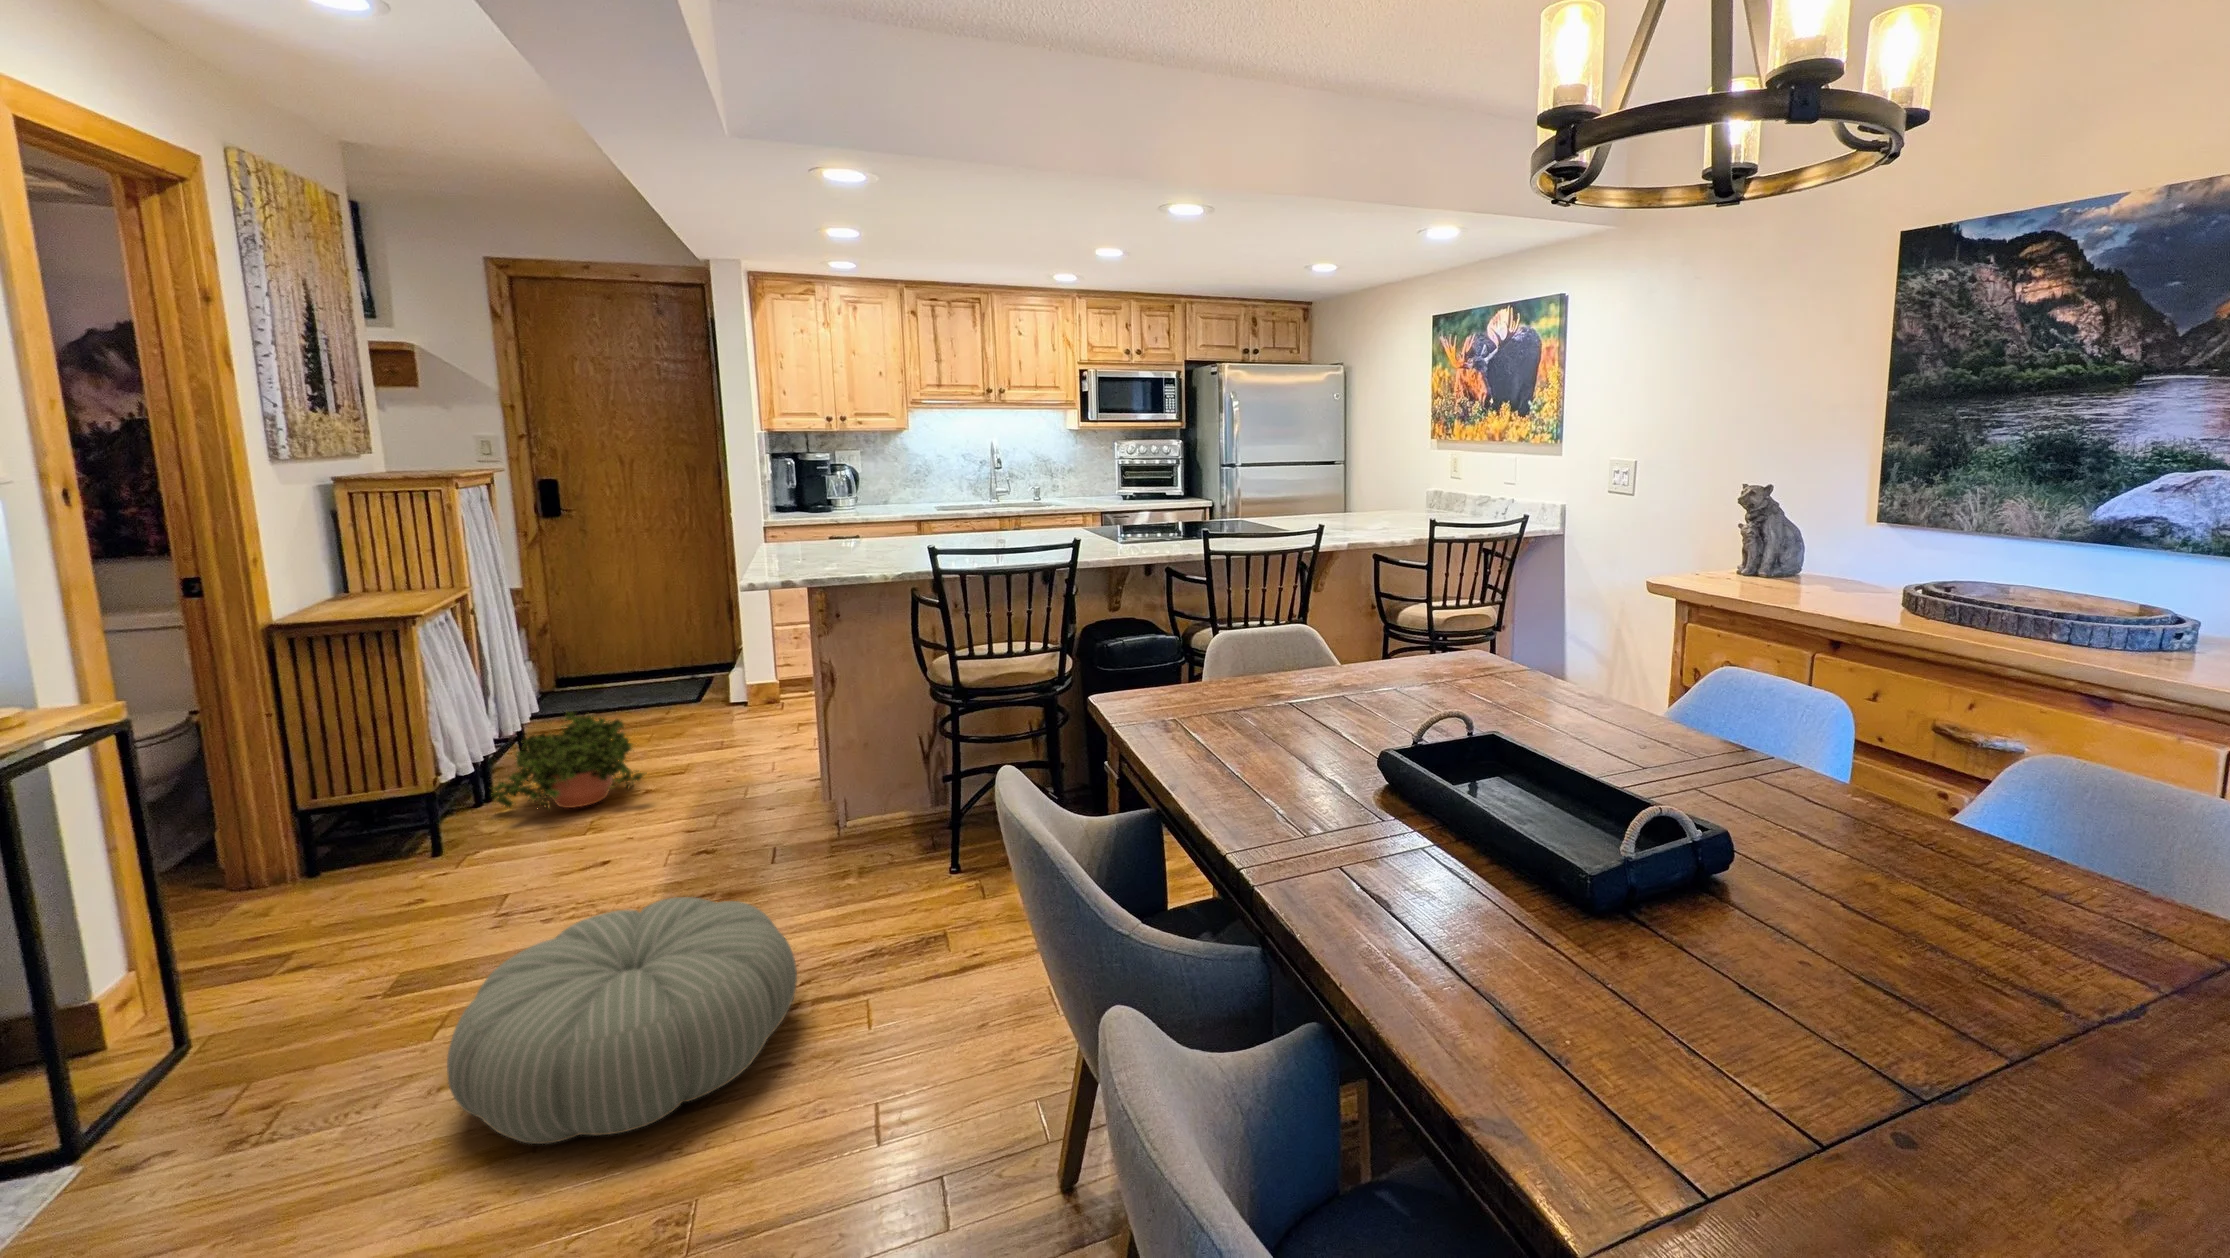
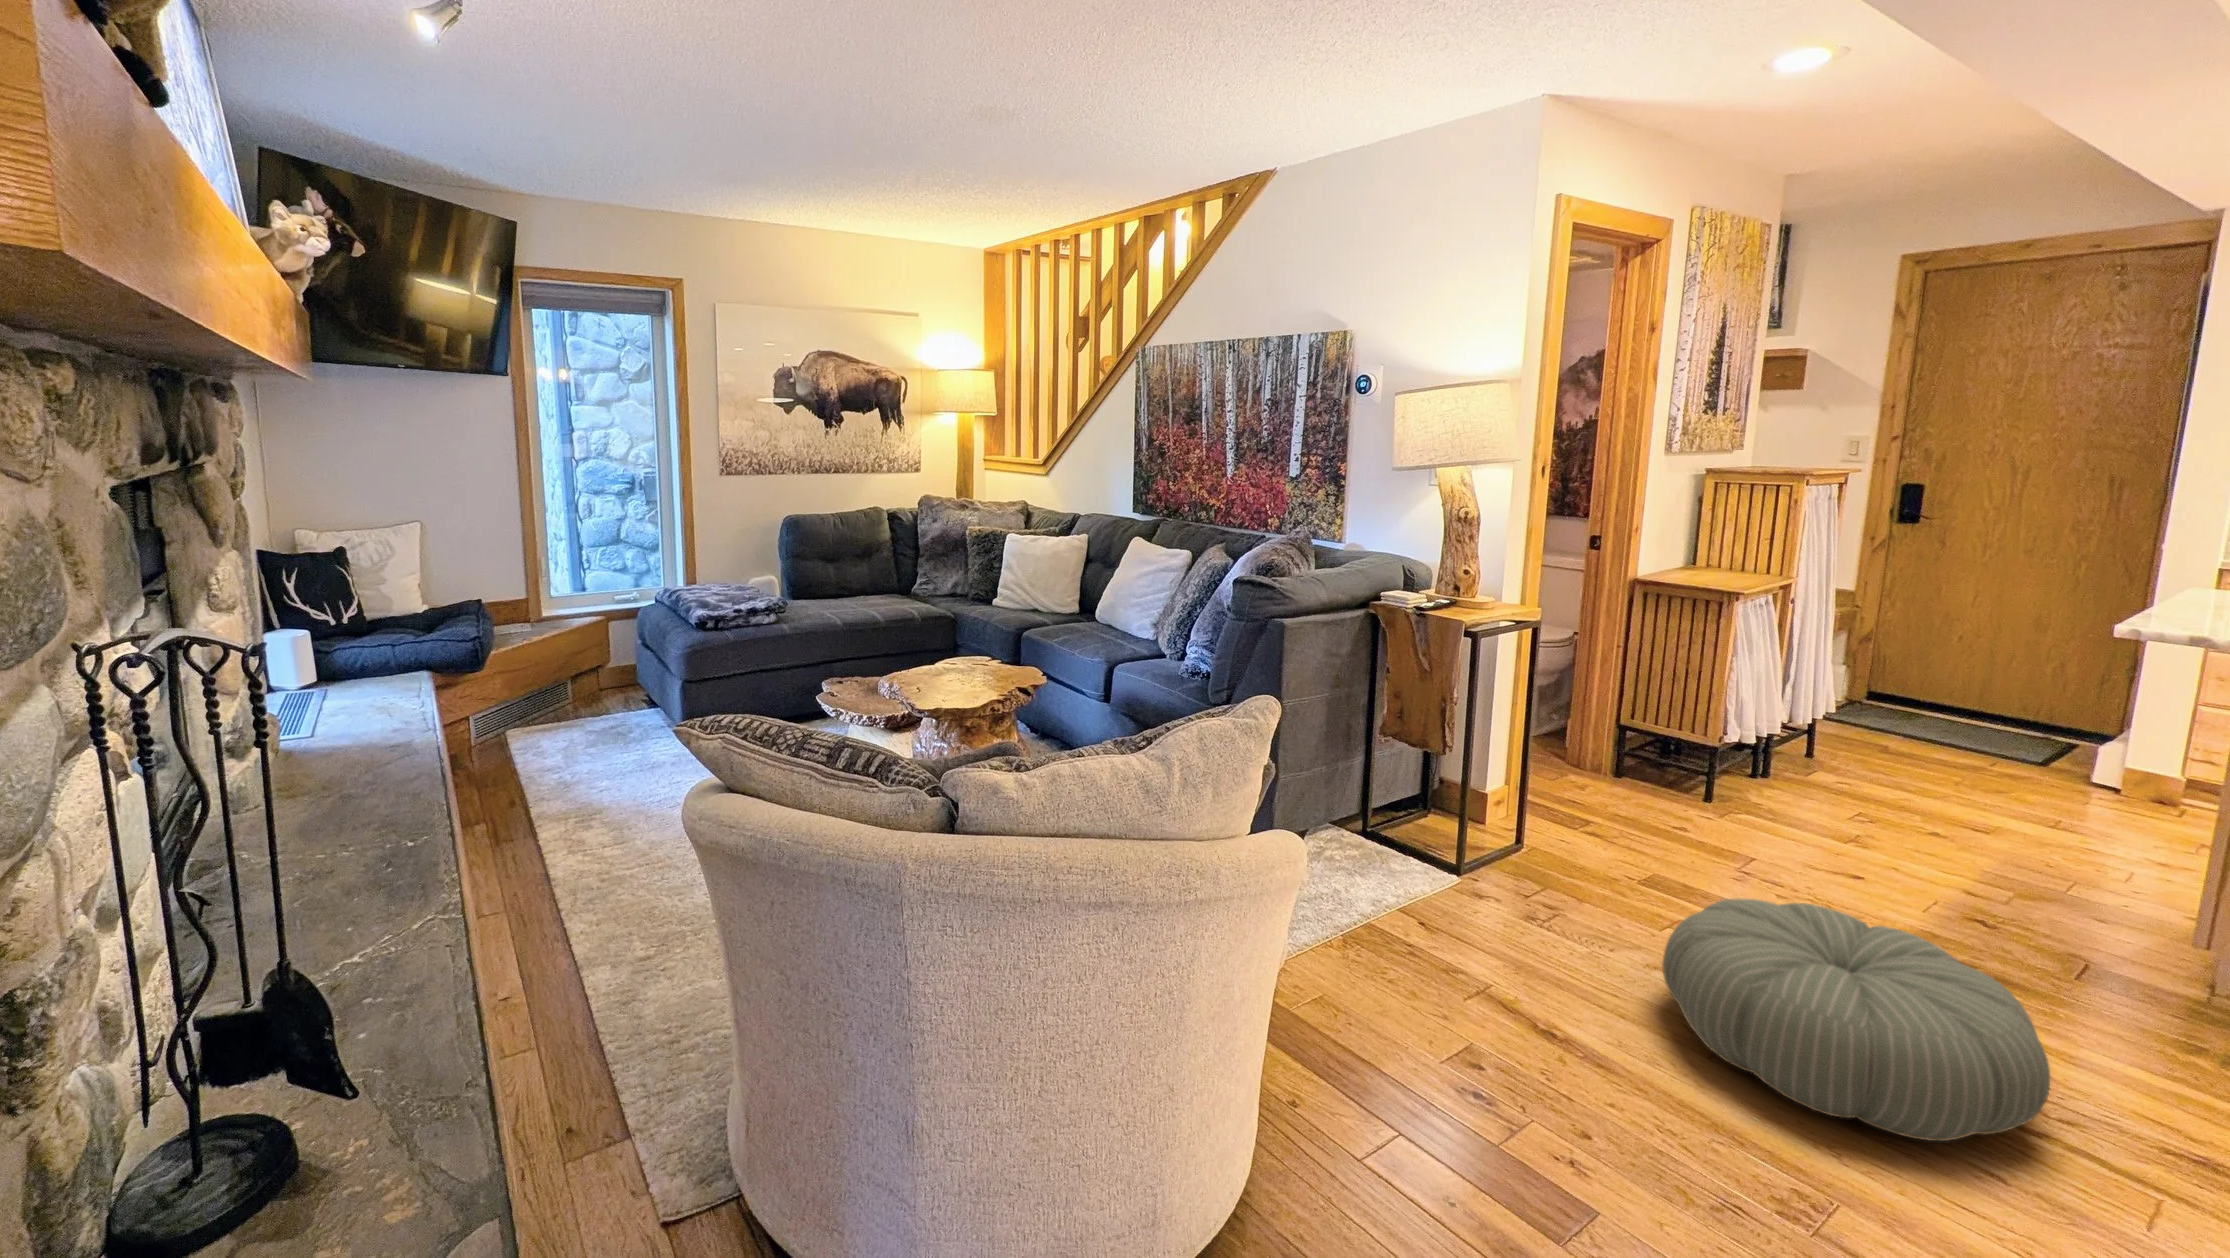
potted plant: present [492,712,646,809] -> none [1763,718,1941,824]

